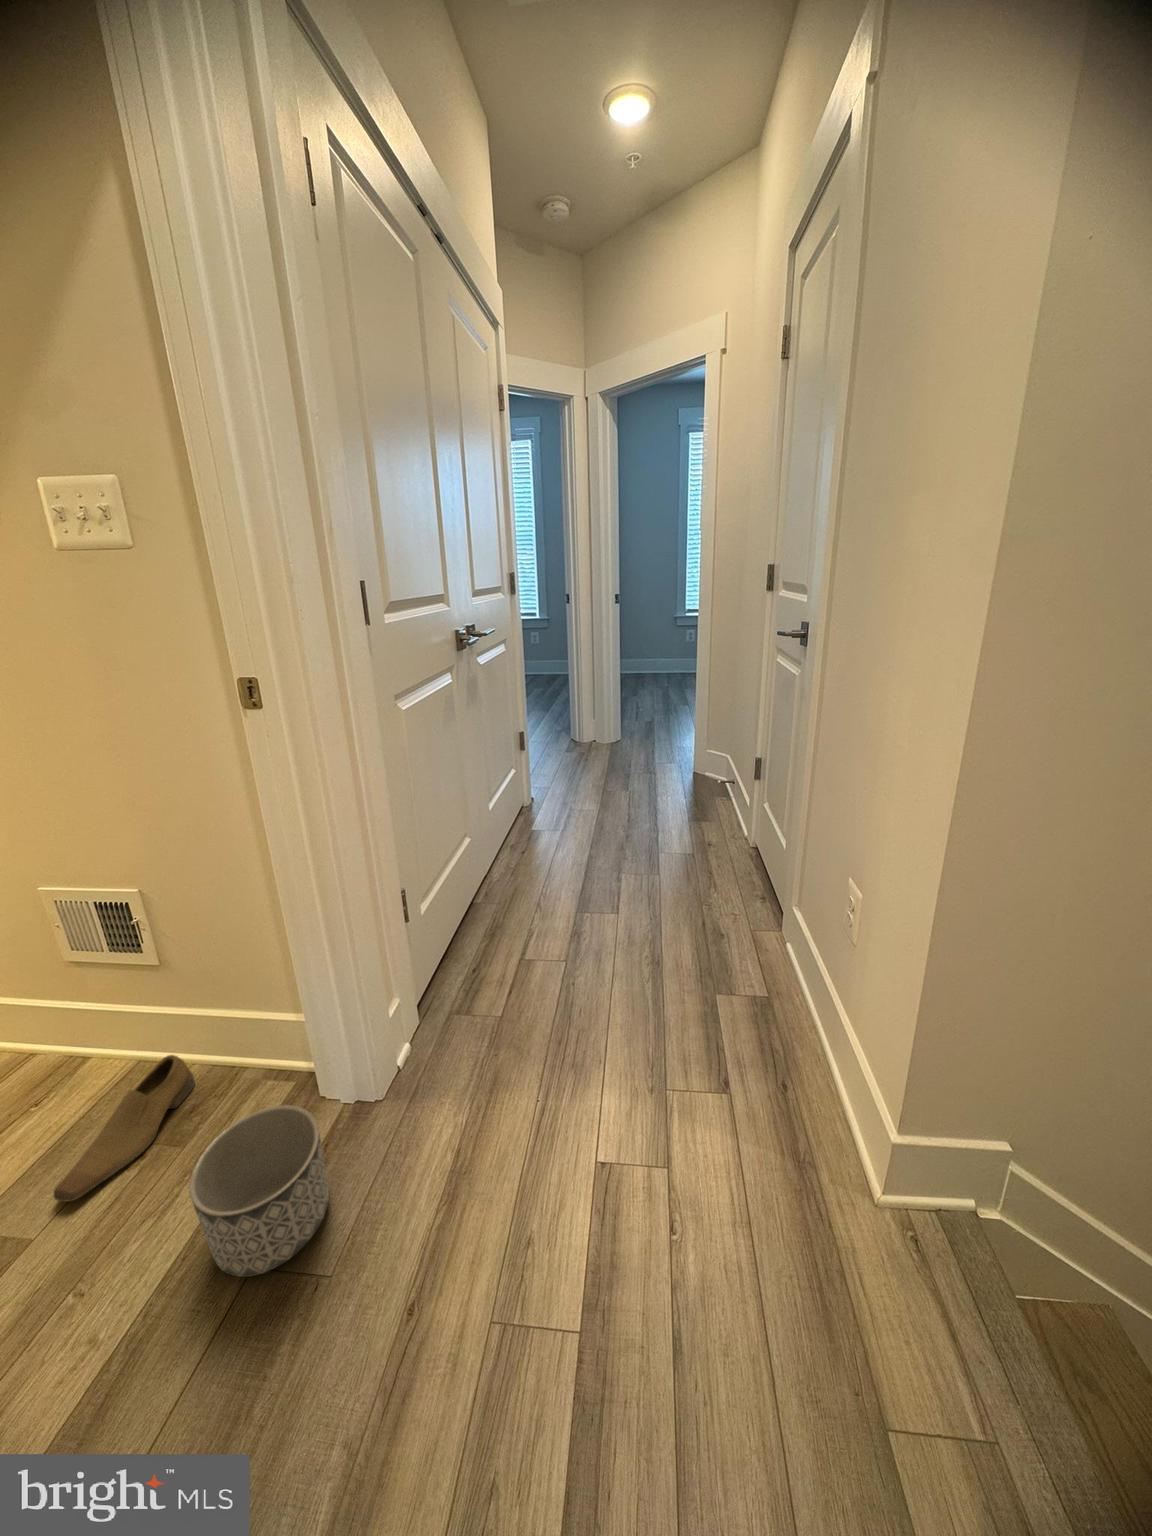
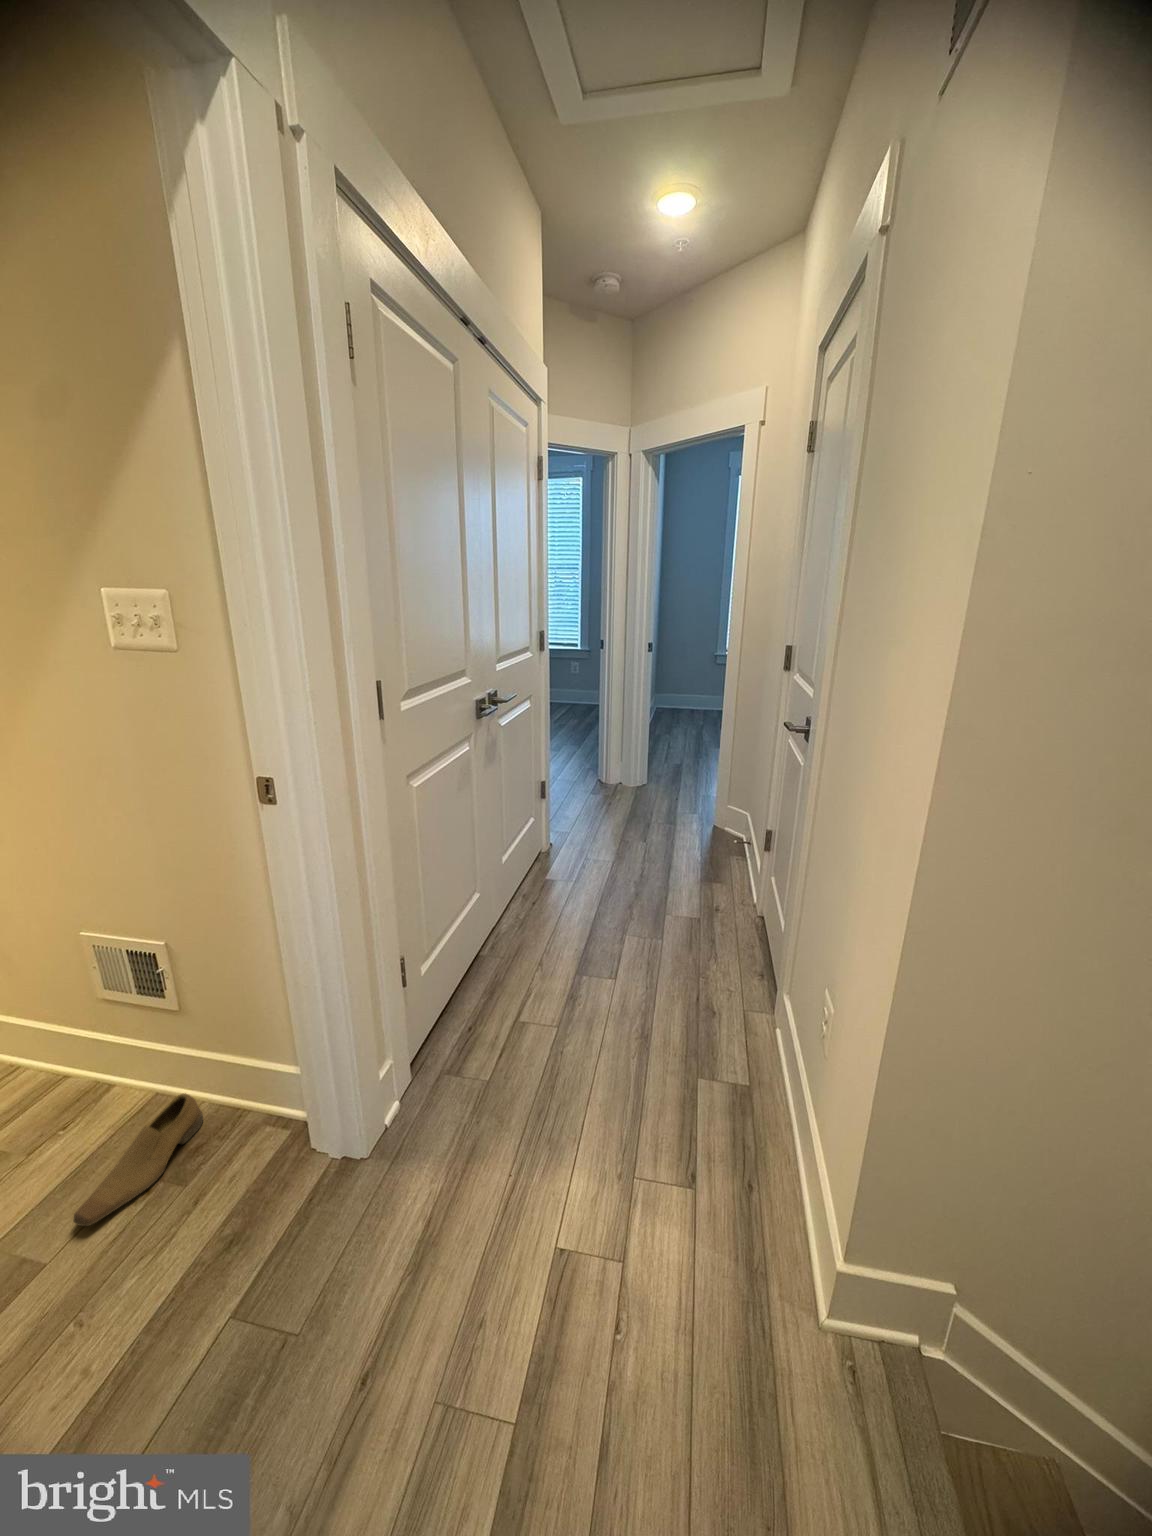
planter: present [189,1105,329,1277] -> none [184,1161,307,1321]

